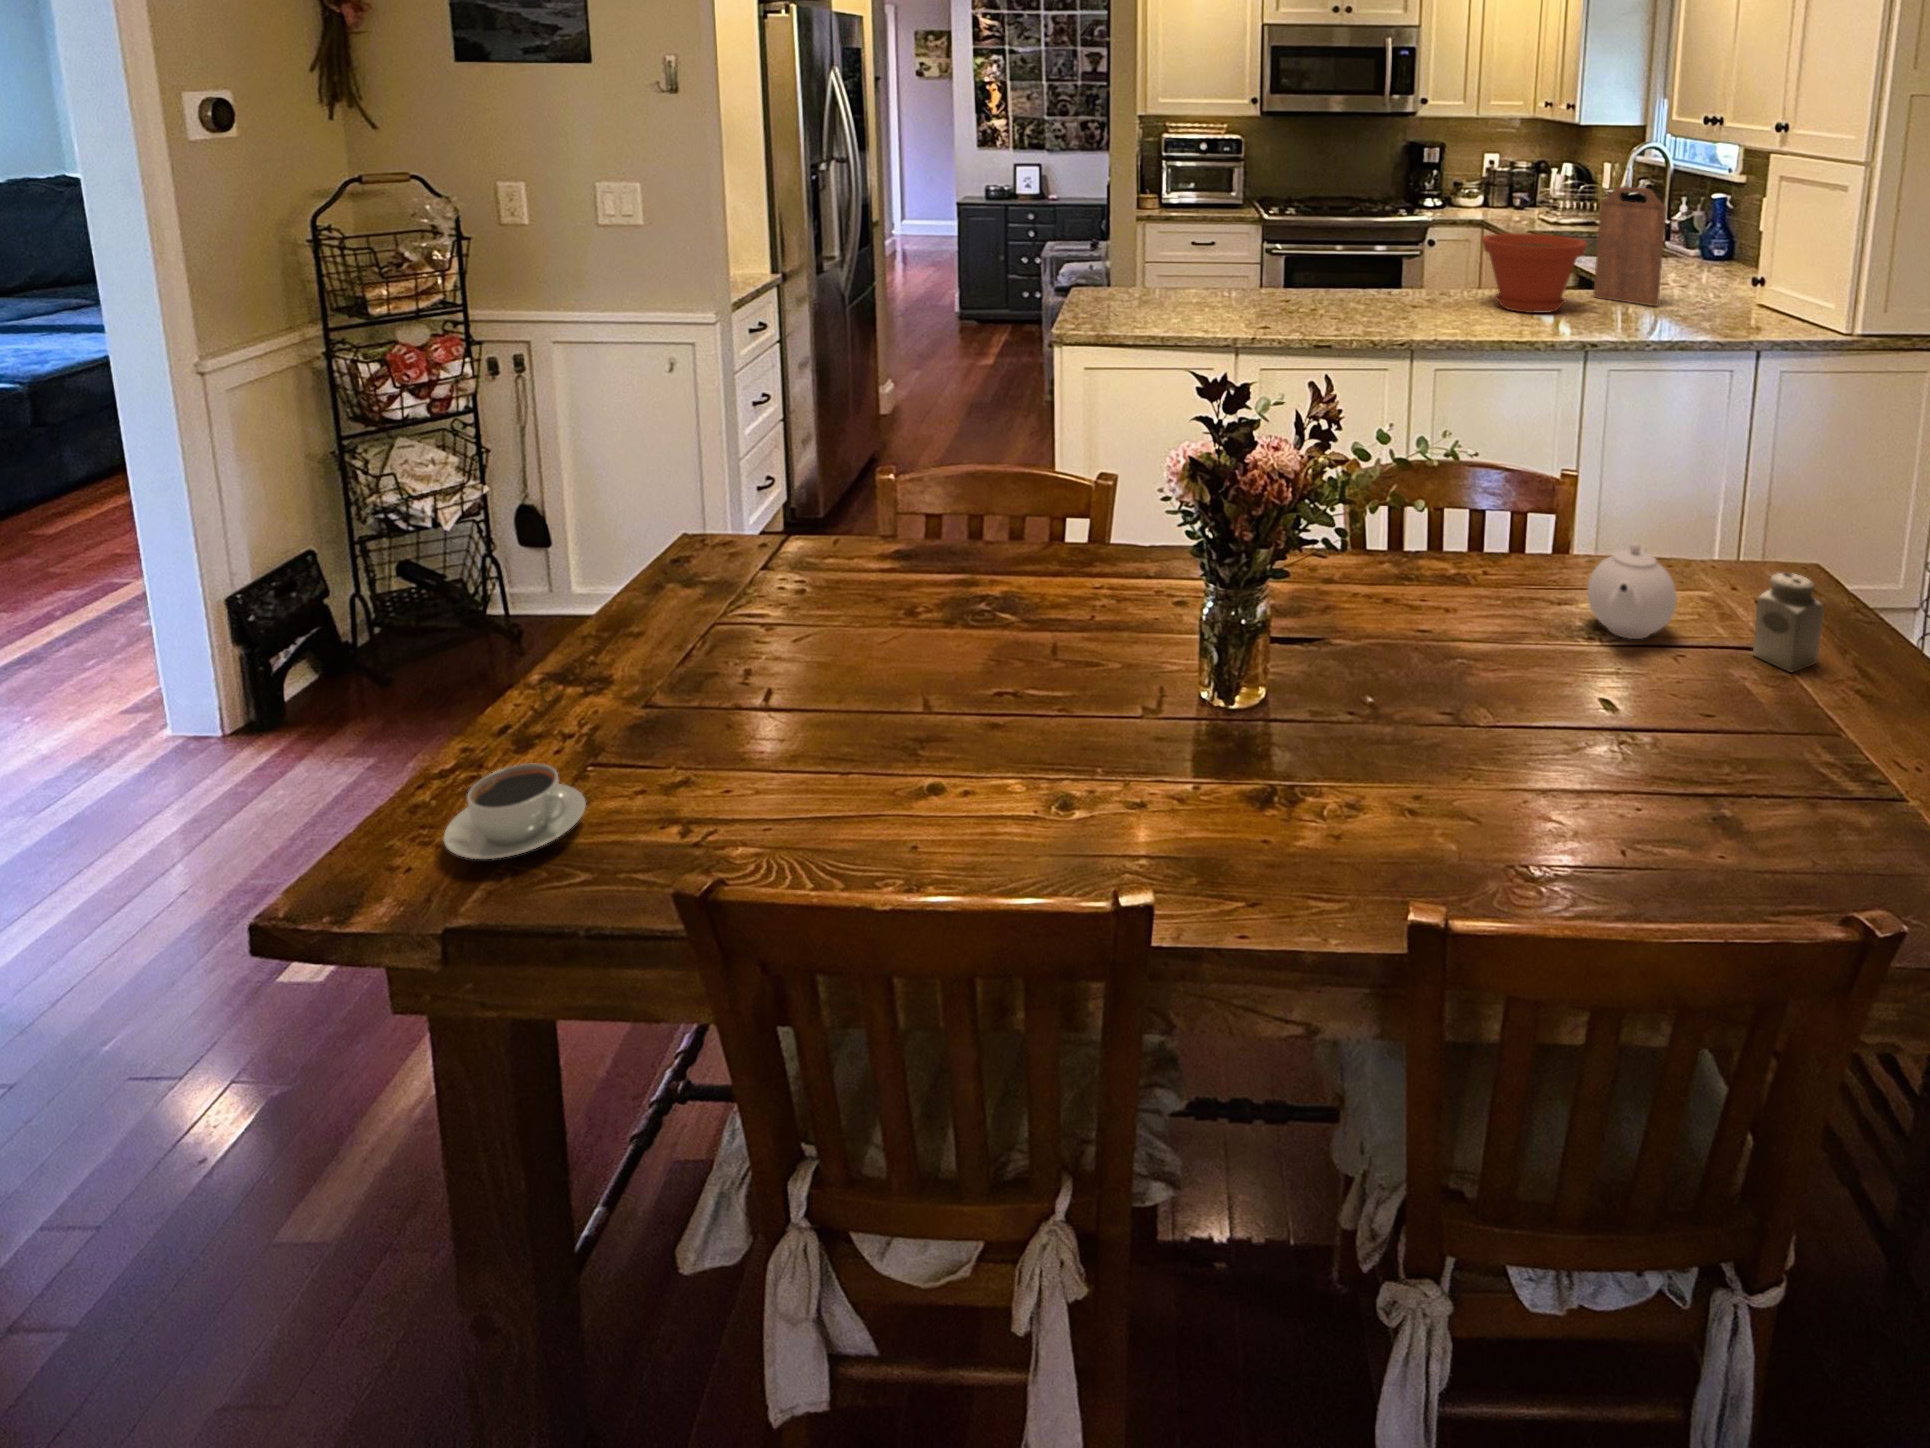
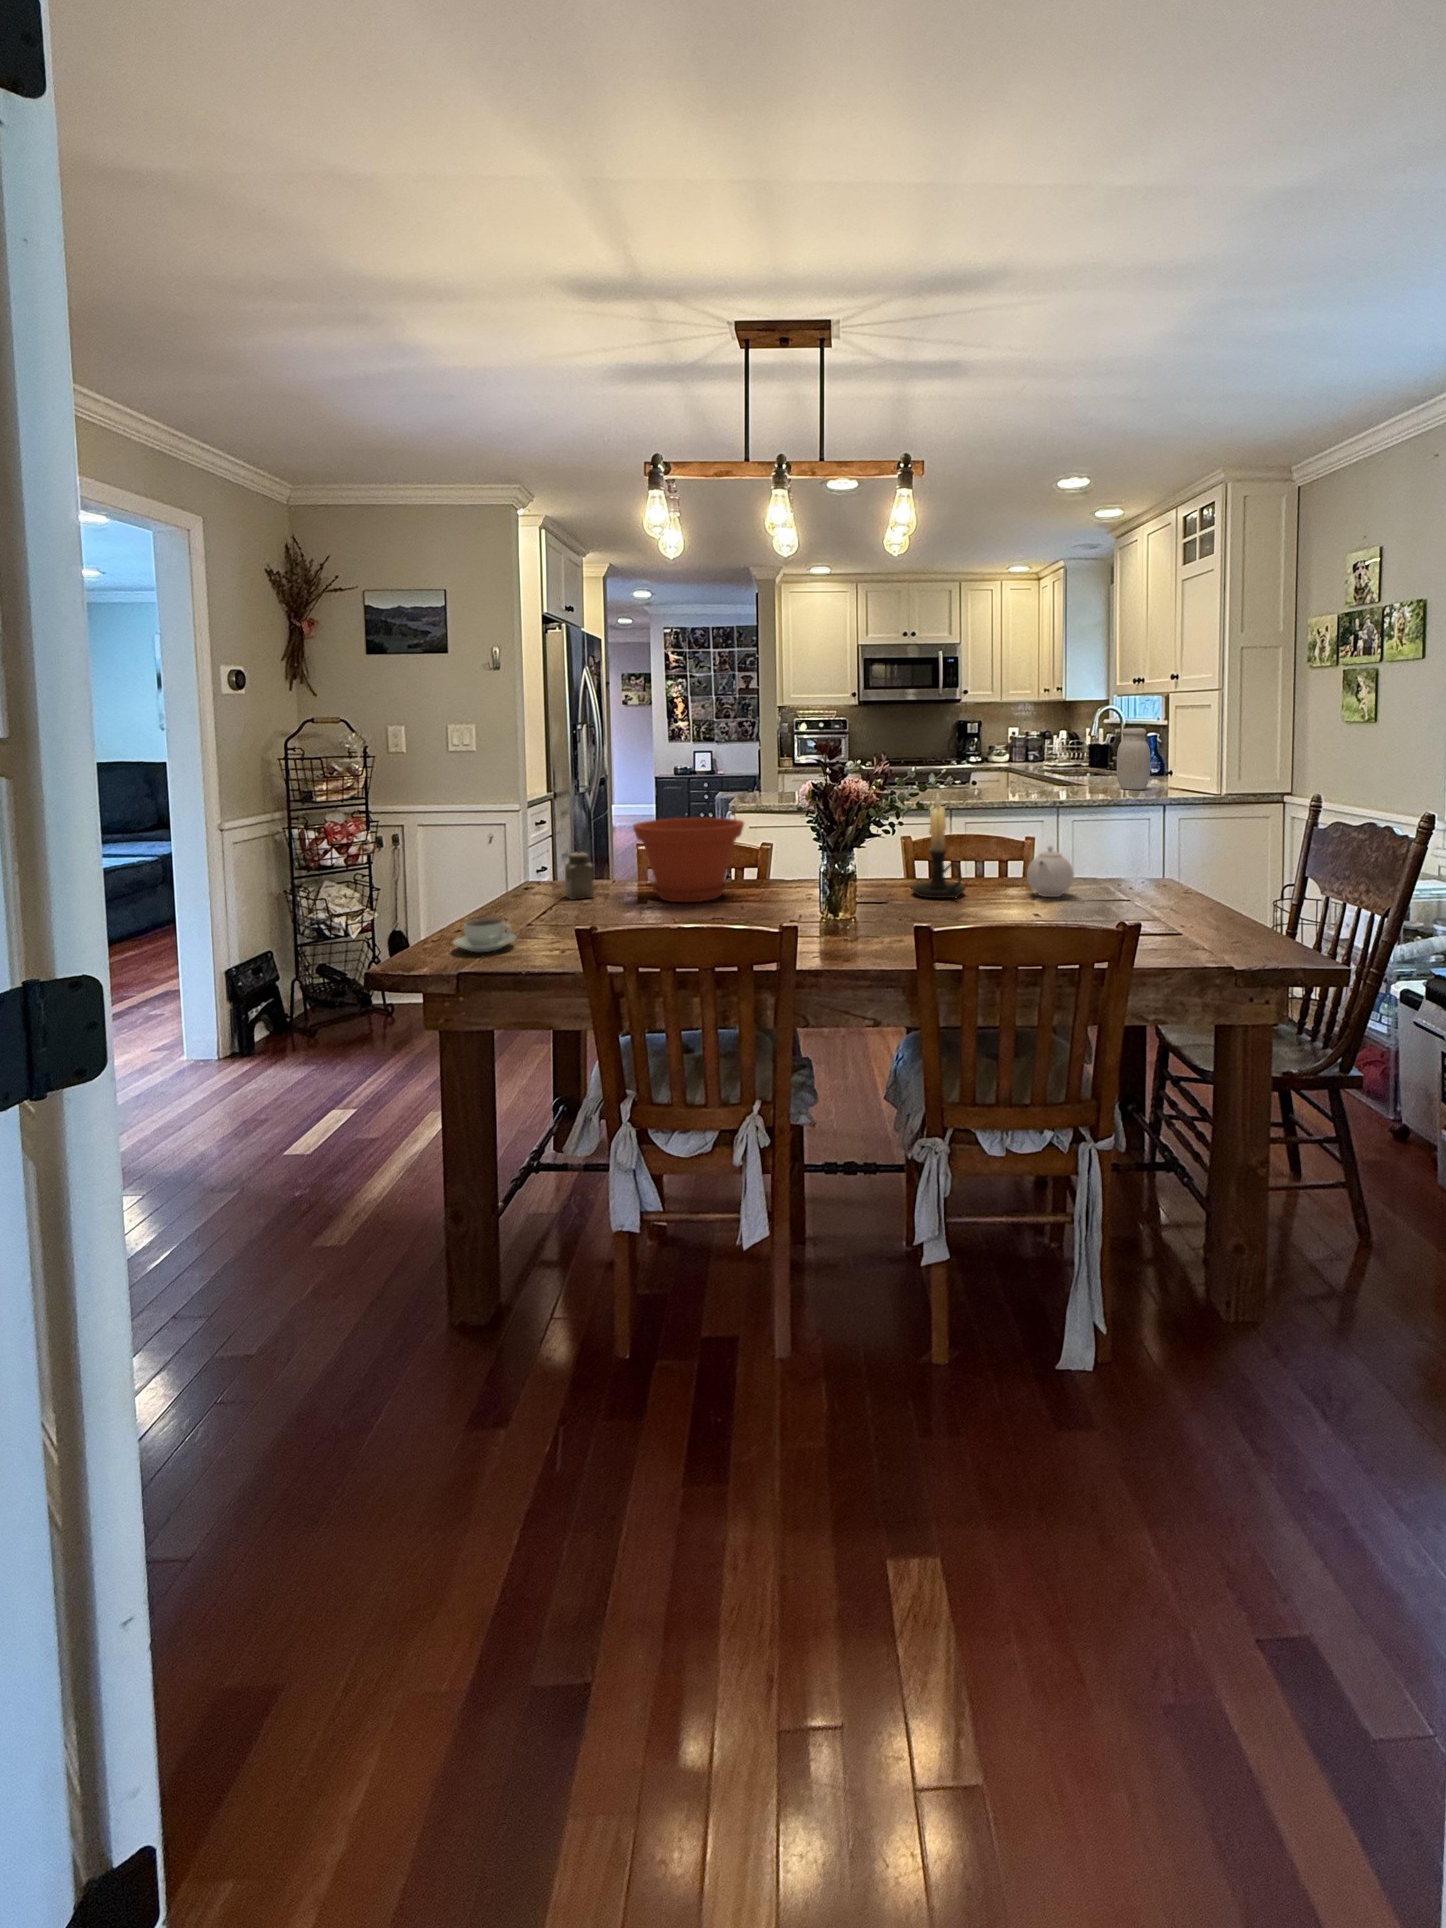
cutting board: present [1593,186,1667,306] -> none [1068,717,1109,791]
jar: none [1670,203,1727,302] -> present [1117,728,1150,790]
plant pot: present [1482,233,1587,313] -> present [633,818,744,902]
candle holder: none [1371,438,1474,644] -> present [911,795,966,898]
salt shaker: present [1753,573,1824,672] -> present [565,853,594,899]

